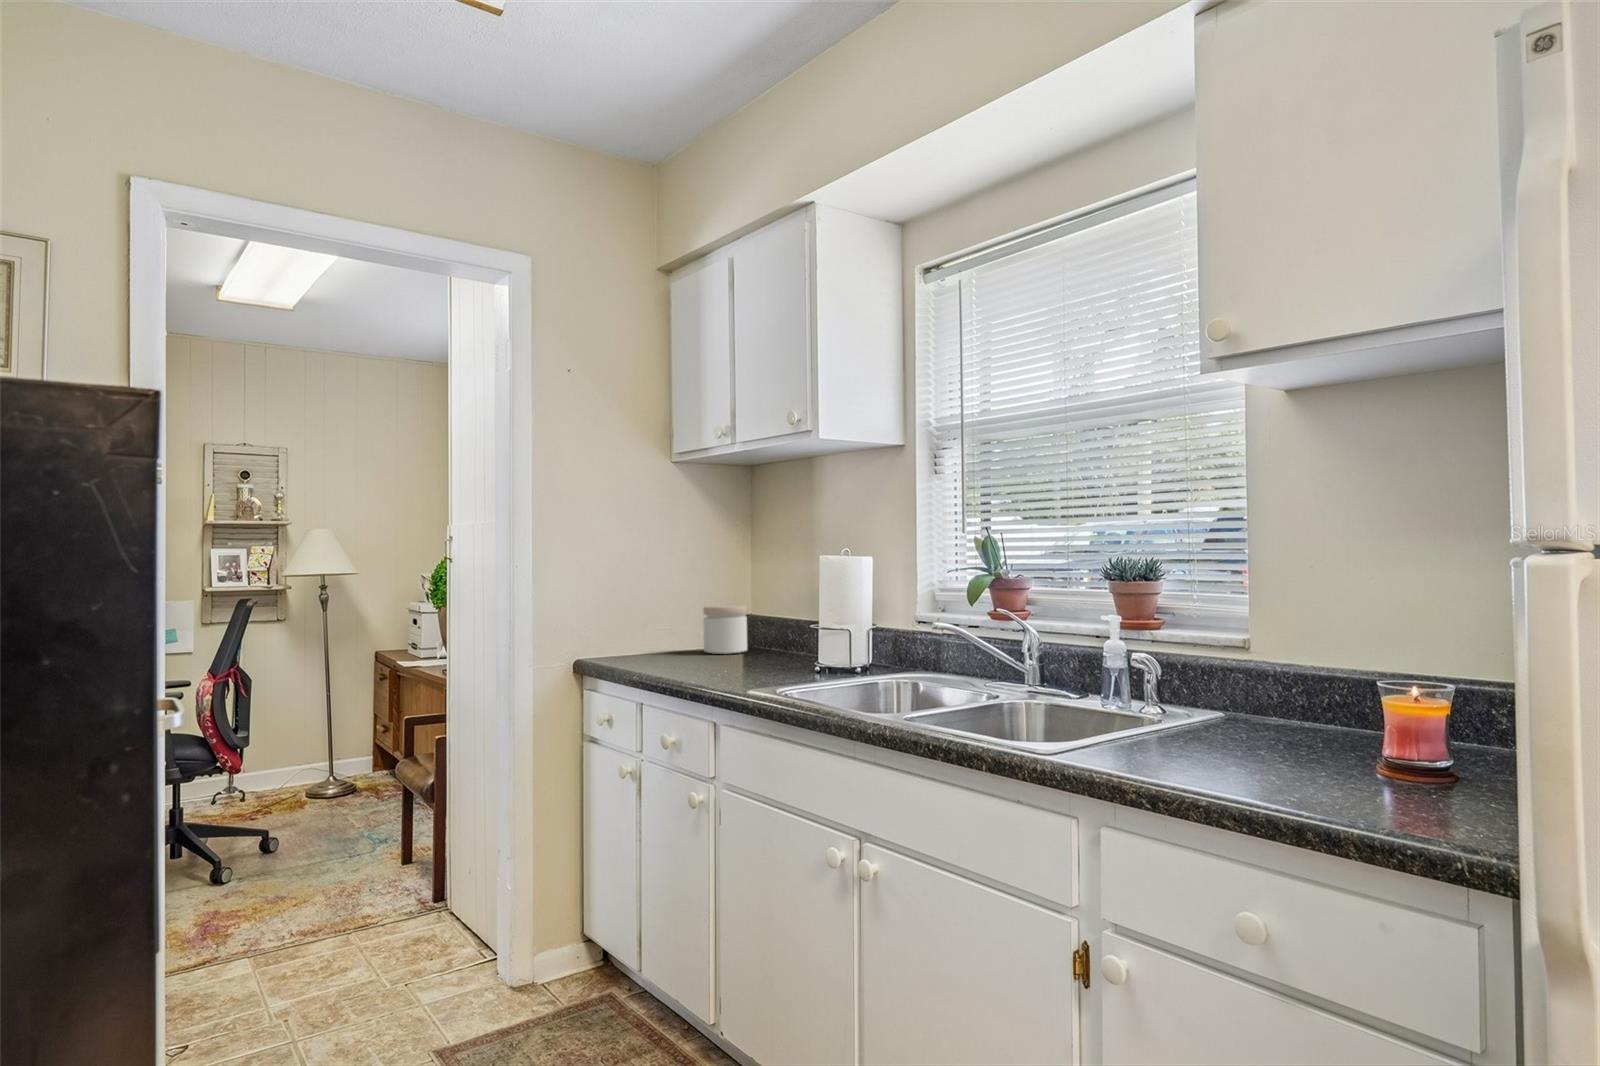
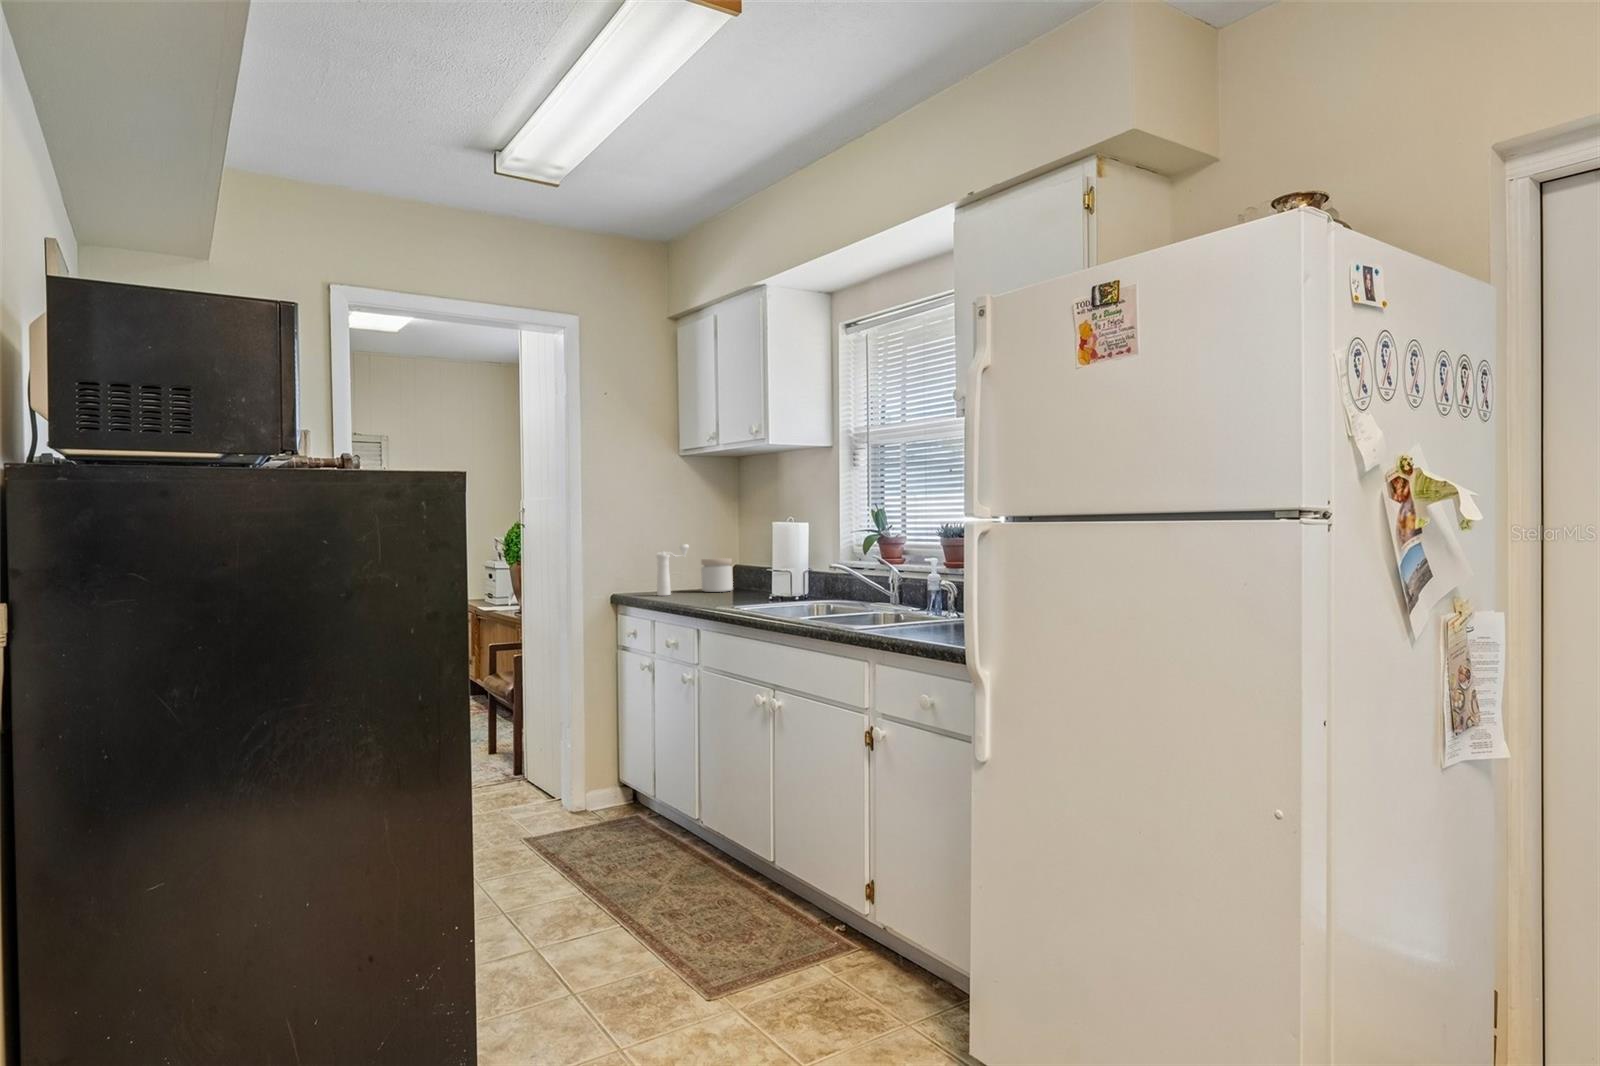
pepper mill: none [642,586,689,662] -> present [657,544,689,596]

